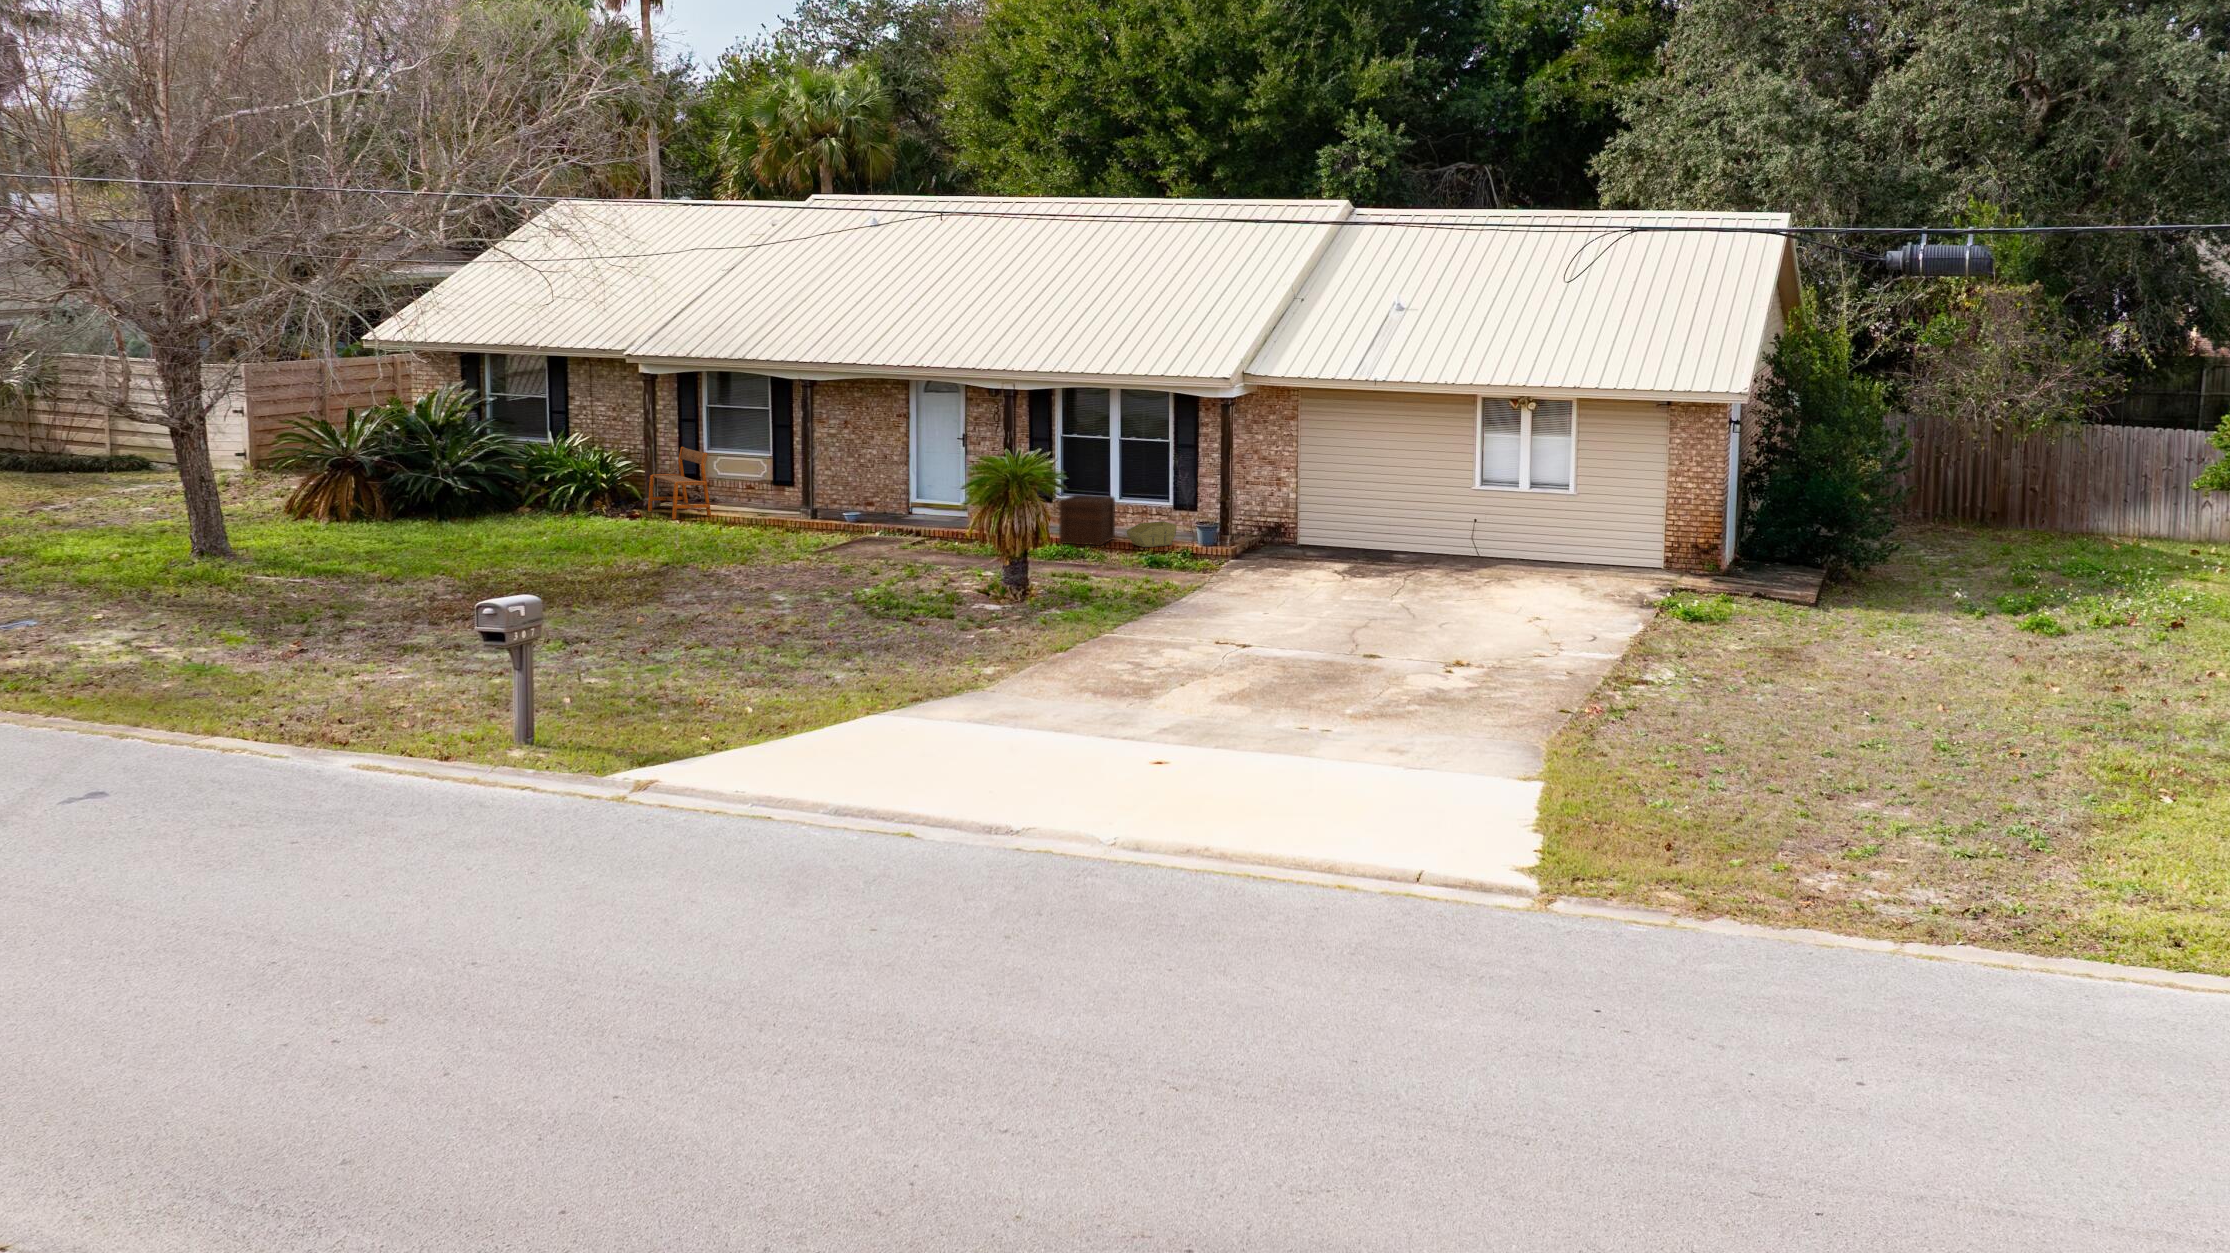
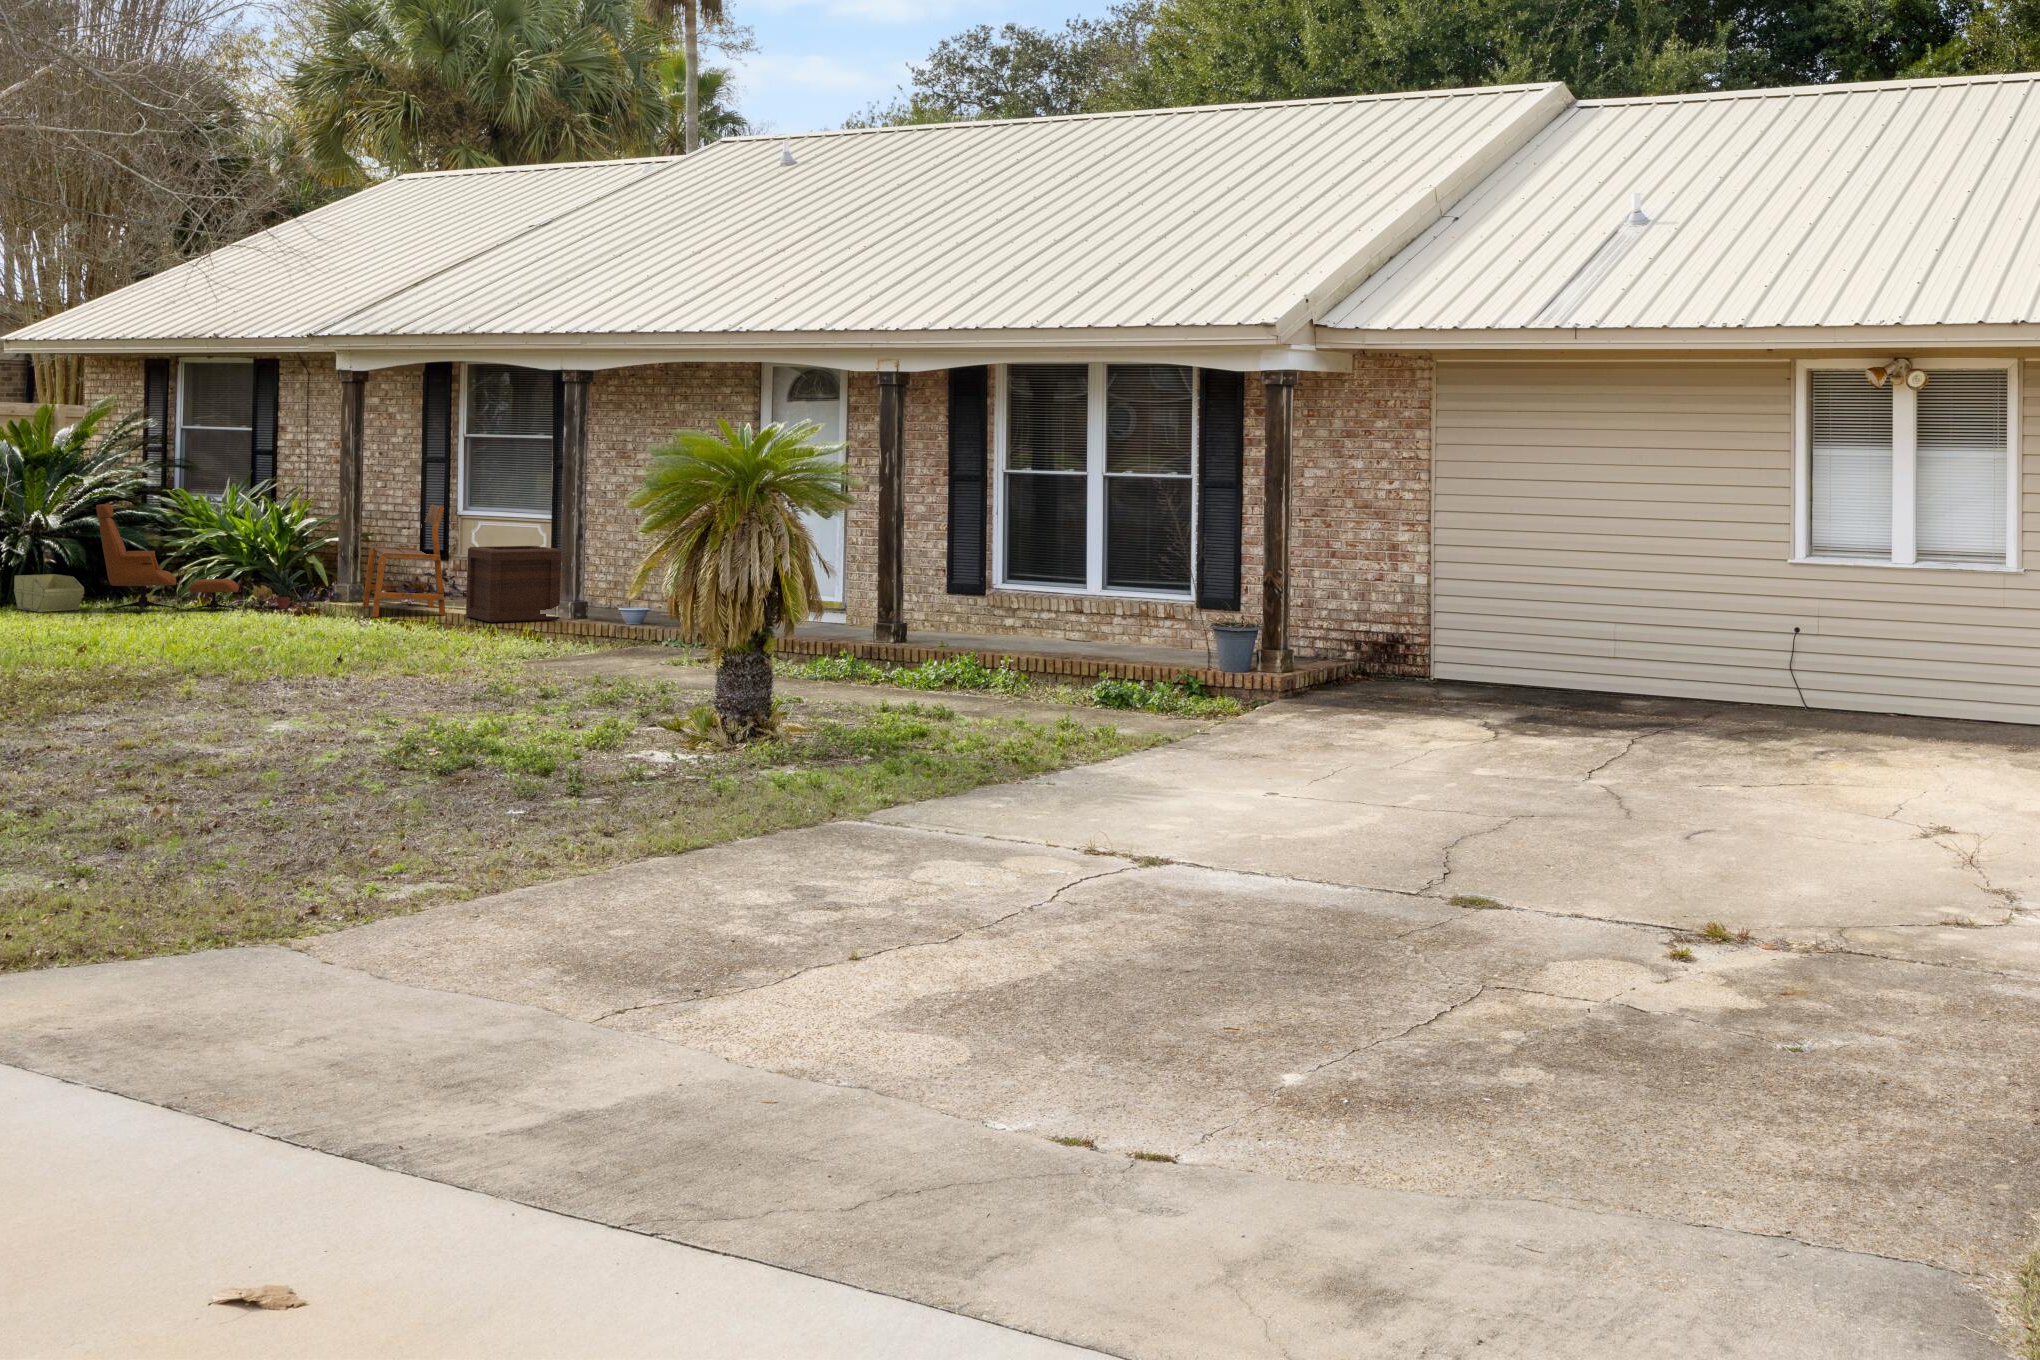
lounge chair: none [497,457,581,523] -> present [96,504,239,613]
potted plant: none [587,487,618,514] -> present [255,560,306,609]
wooden crate: present [1059,495,1115,546] -> present [466,546,561,623]
storage bin: present [1127,521,1177,547] -> present [14,574,84,612]

